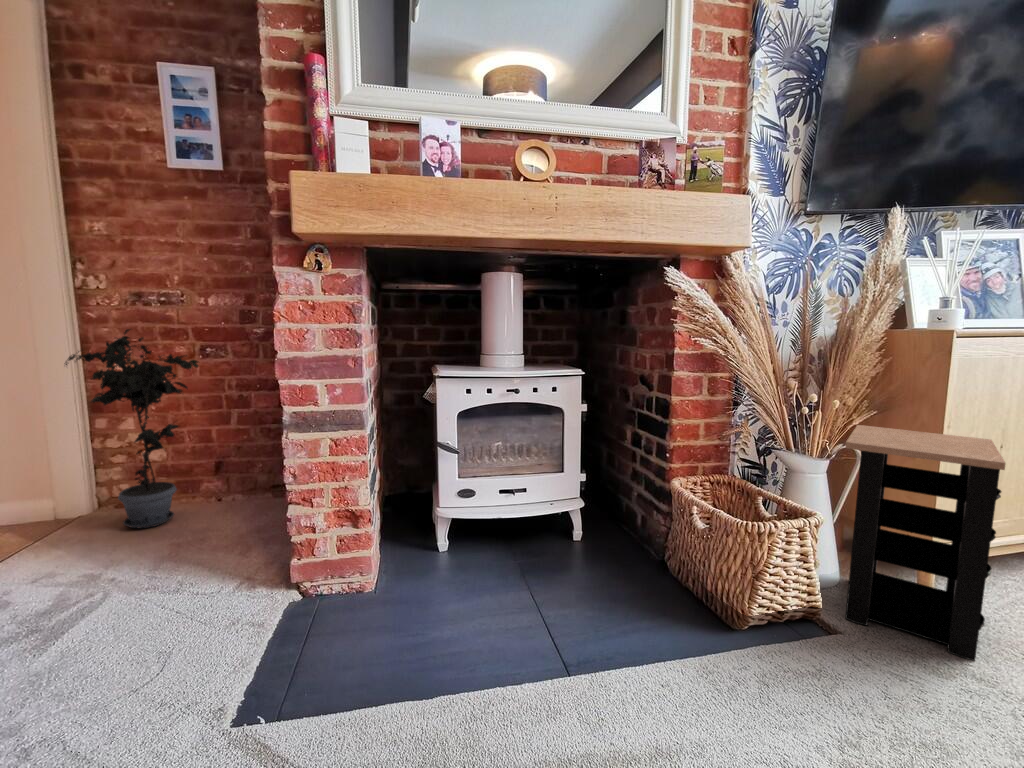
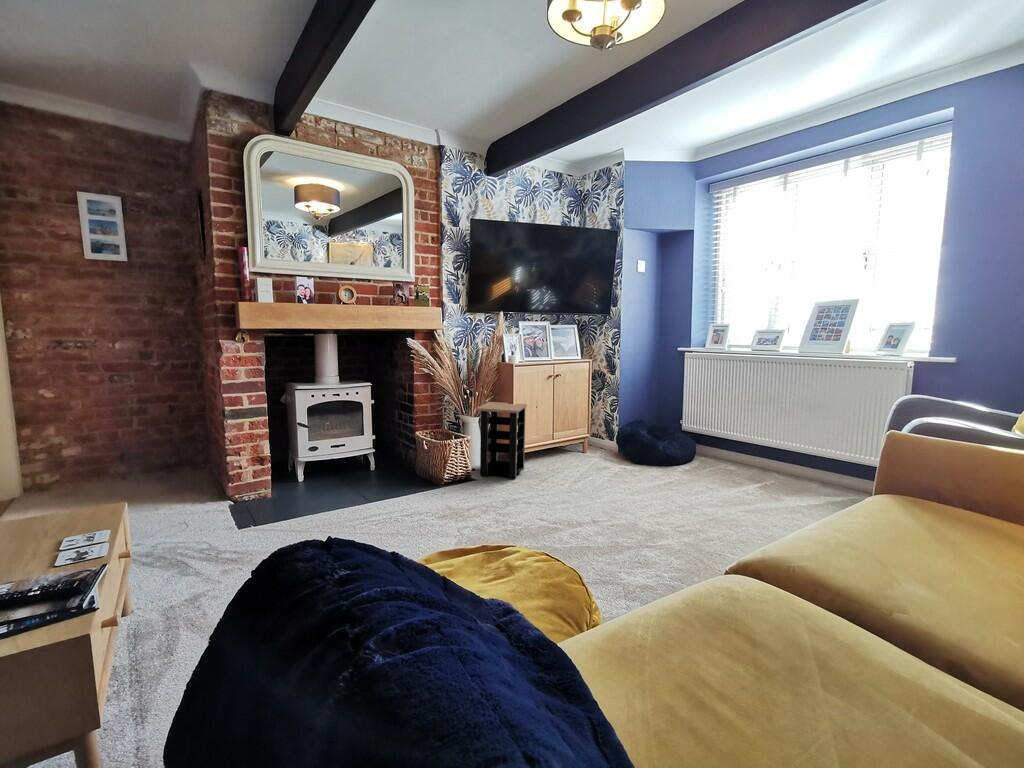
potted plant: present [66,329,199,528] -> none [14,367,128,496]

